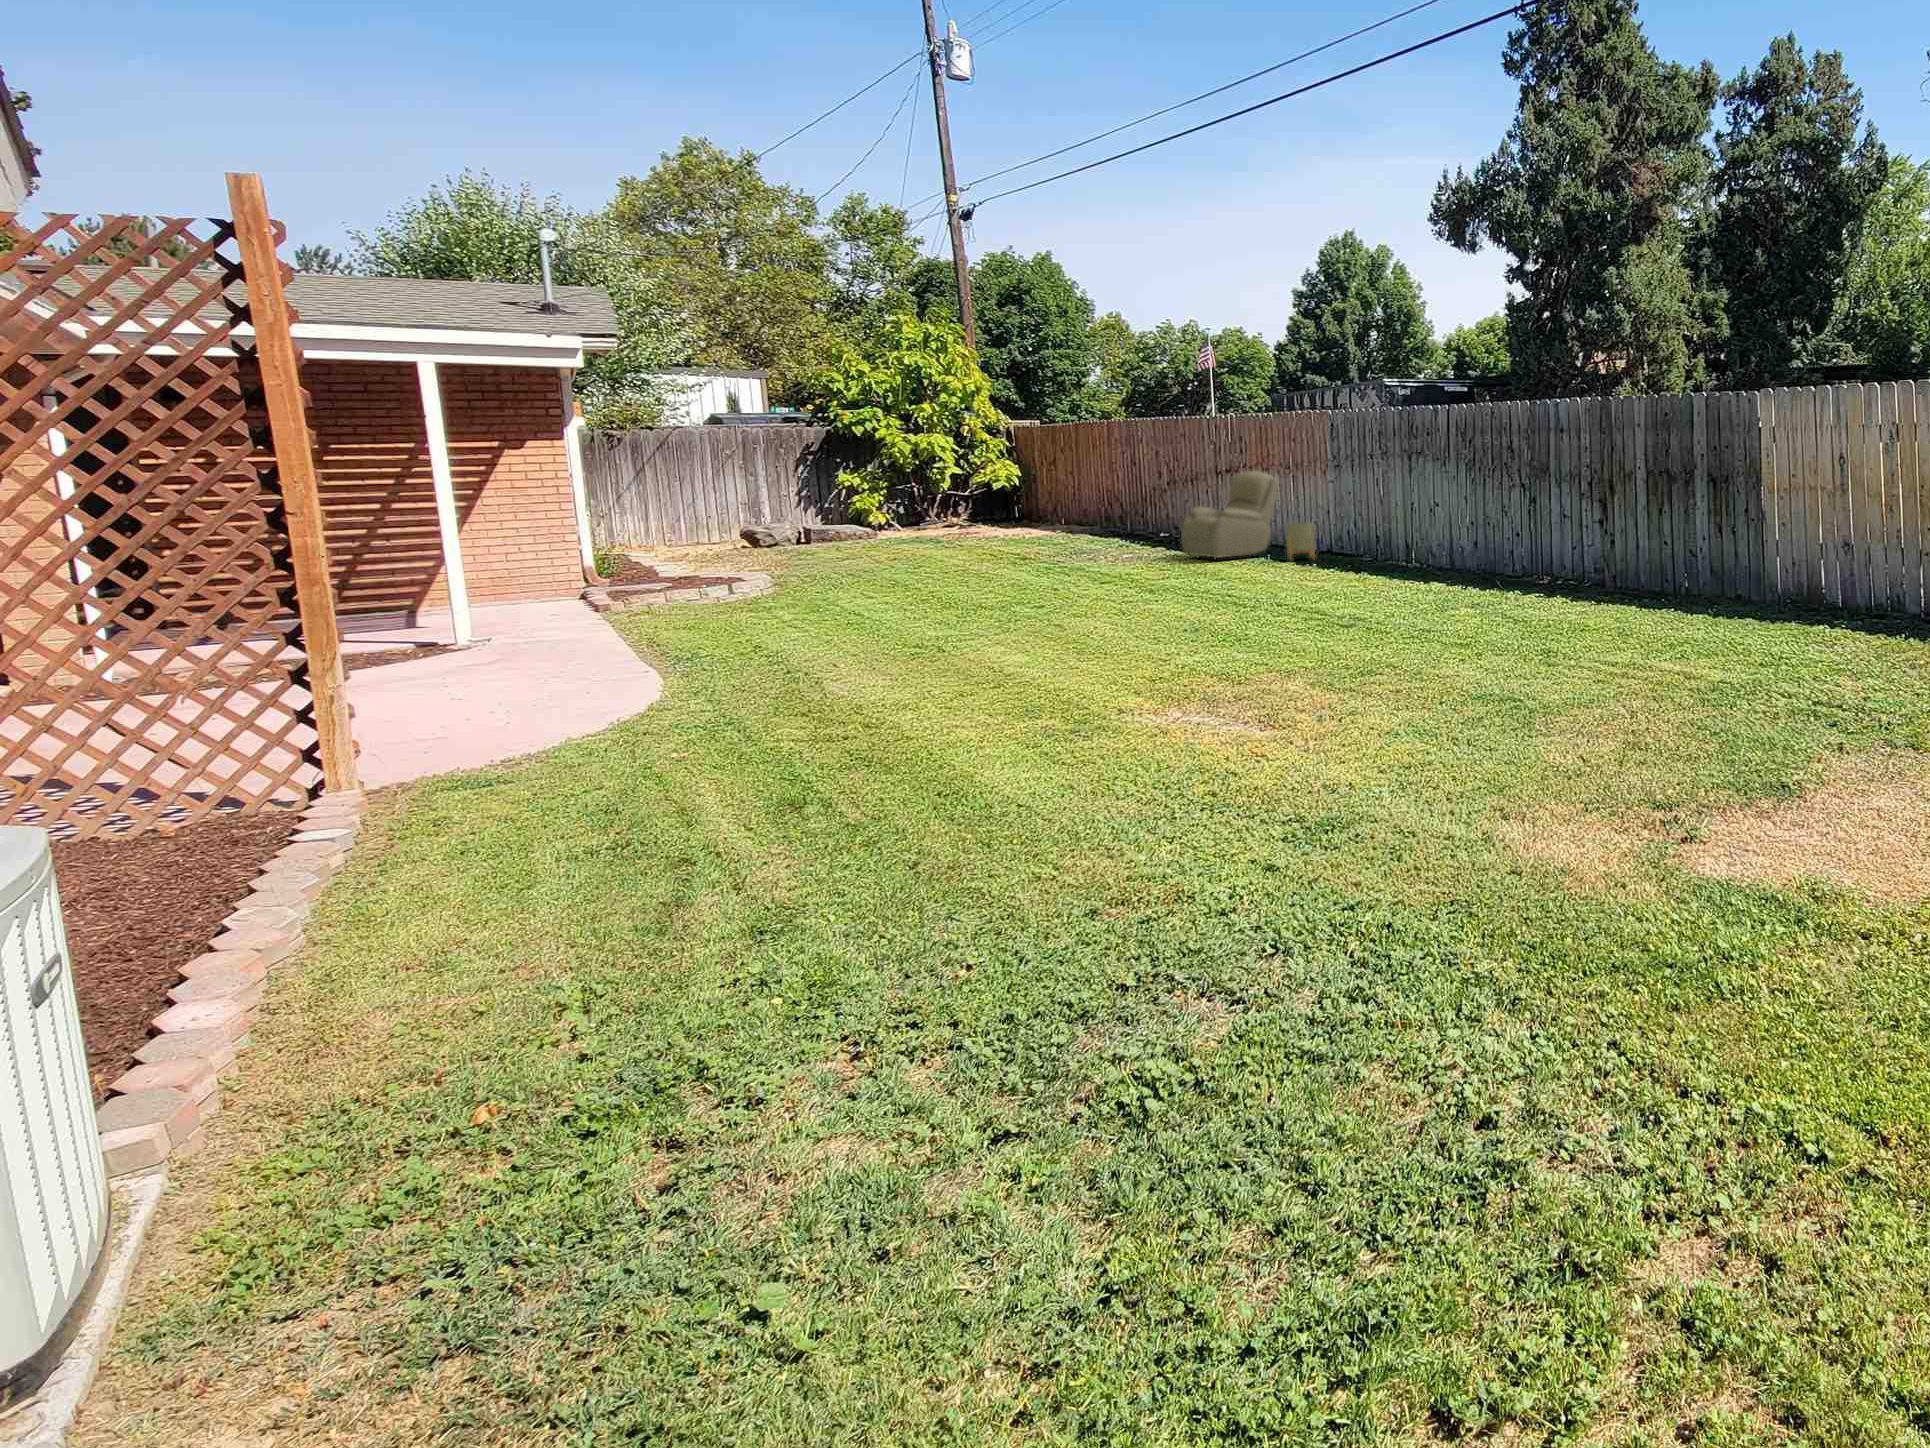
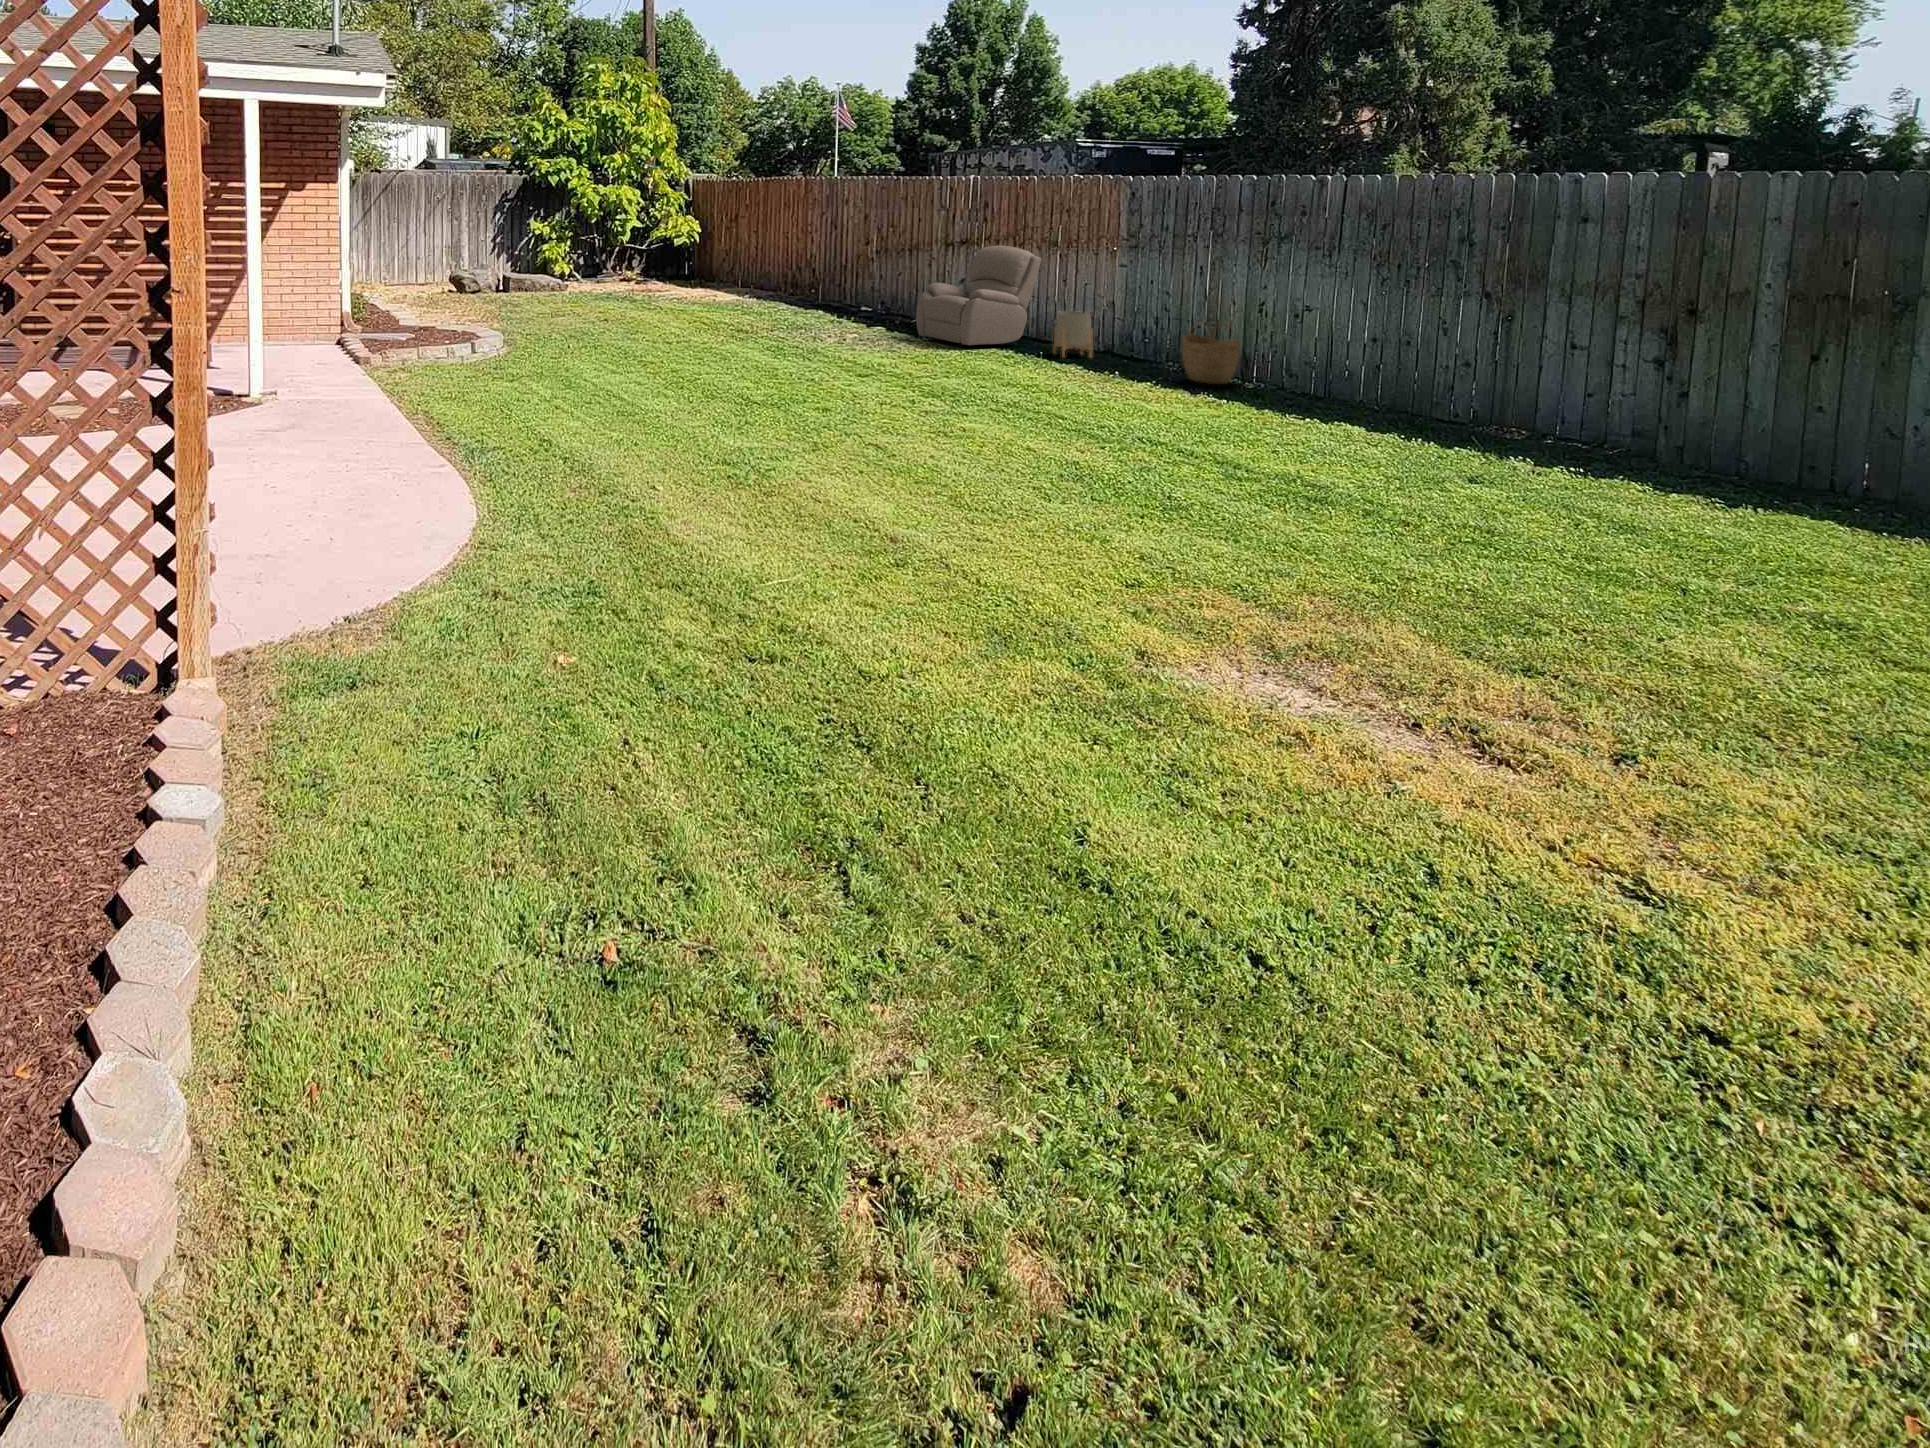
woven basket: none [1360,520,1400,569] -> present [1182,324,1240,384]

